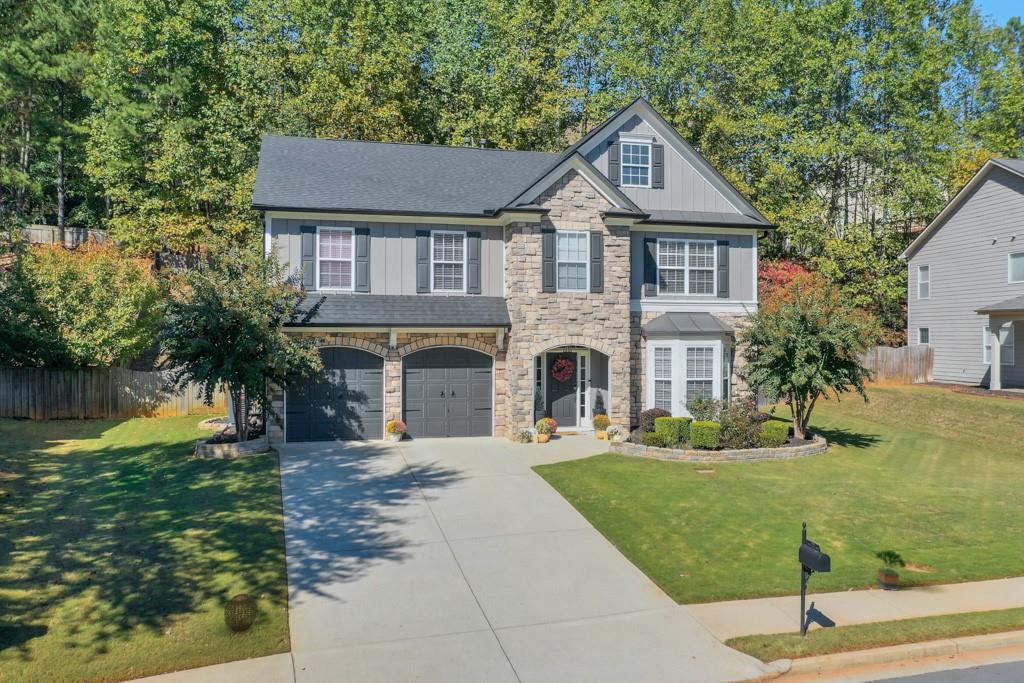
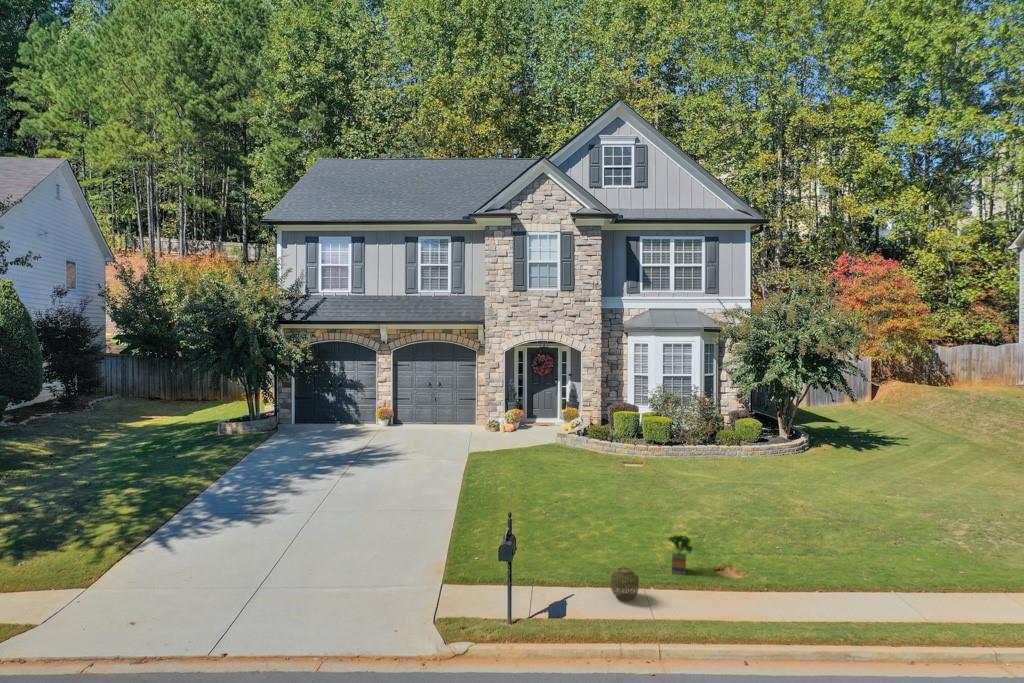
woven basket: present [224,594,257,631] -> present [611,567,639,601]

